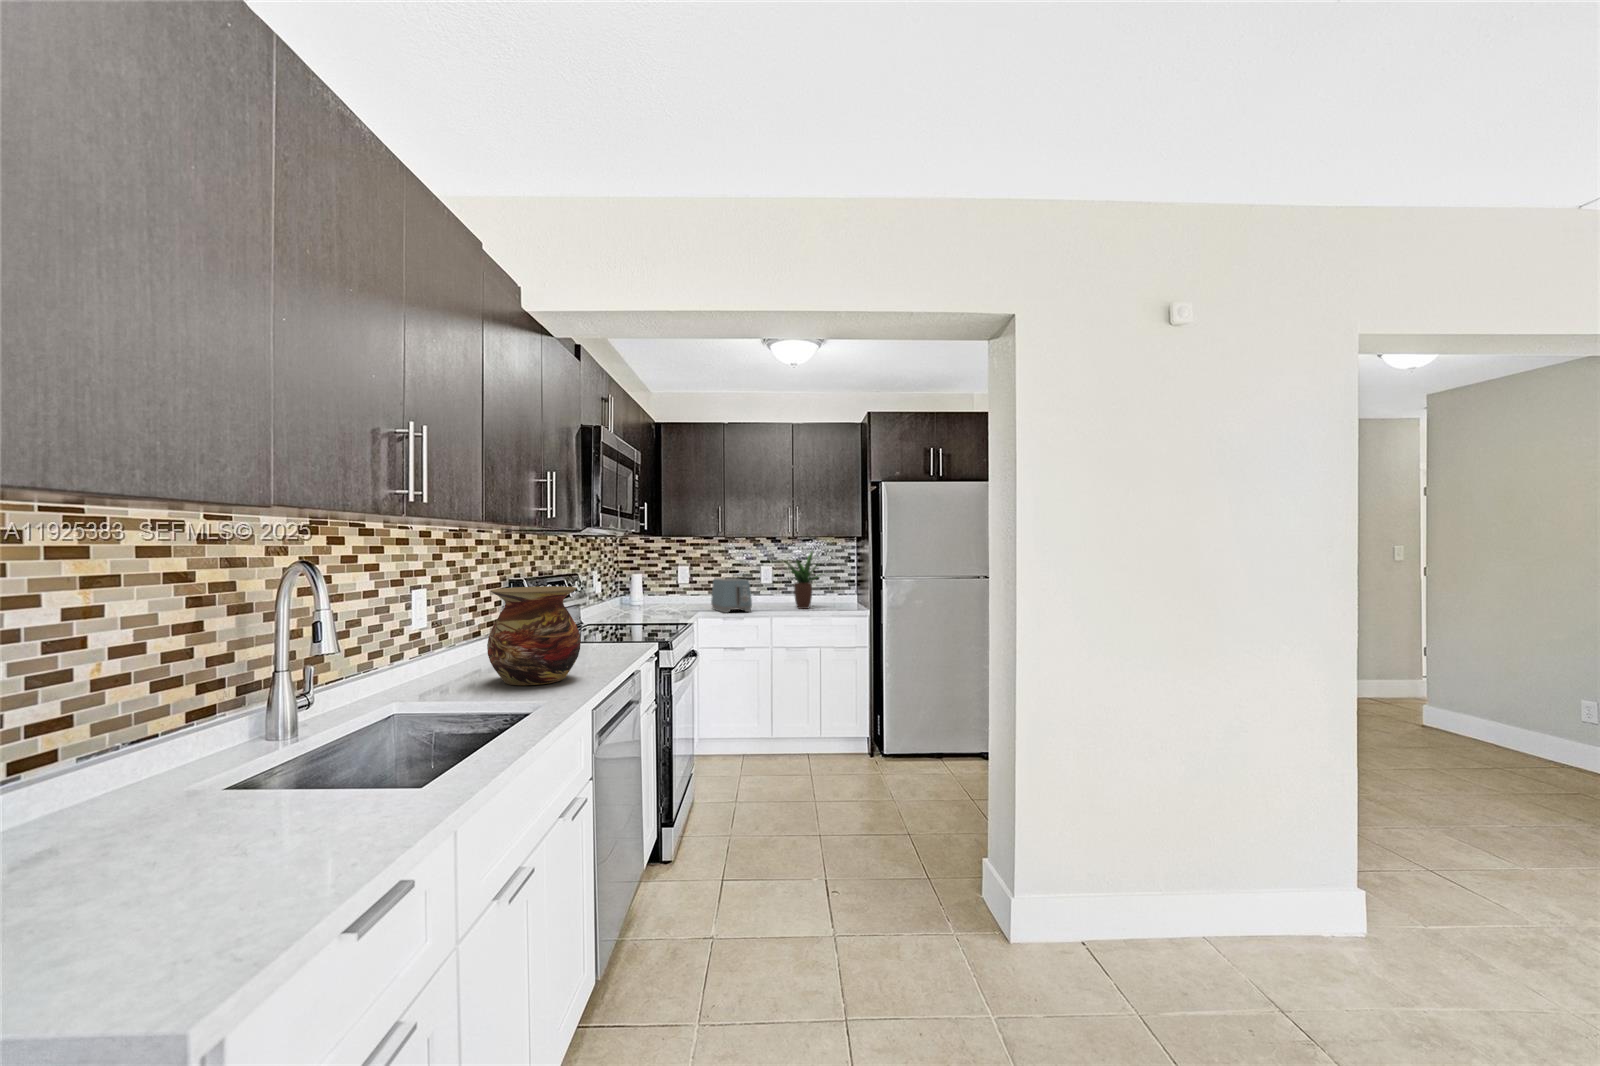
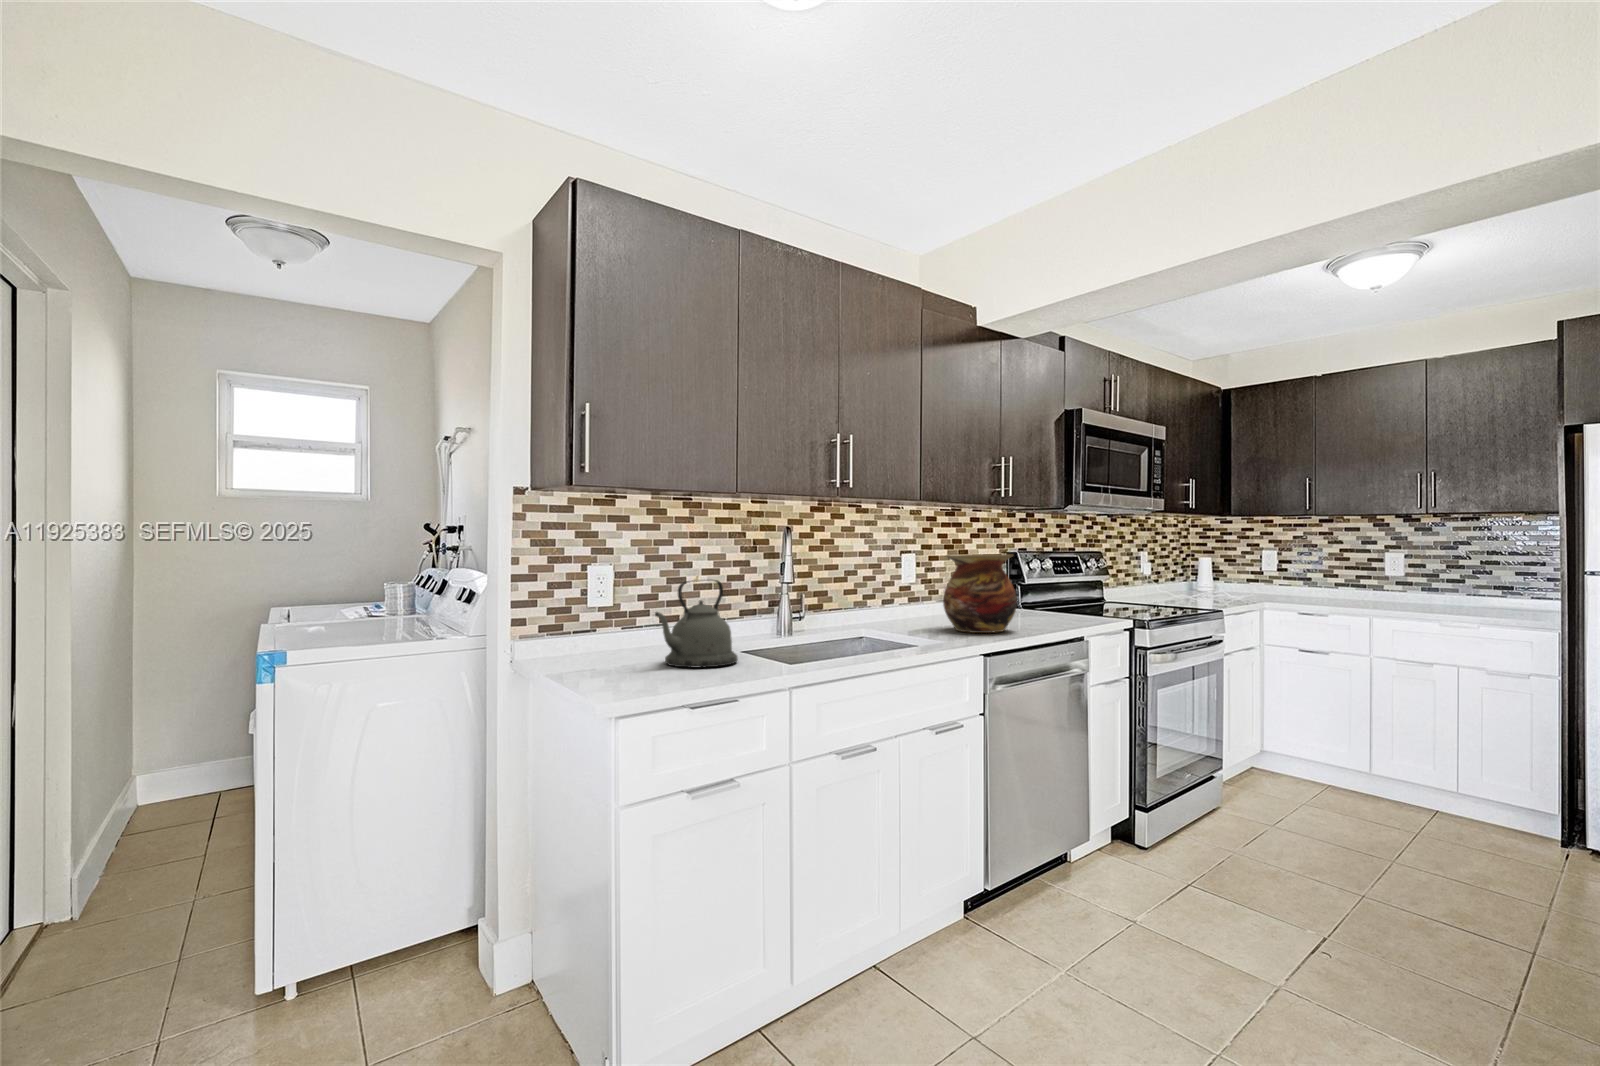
potted plant: present [785,552,820,609] -> none [1388,530,1468,608]
toaster: present [711,578,752,613] -> none [1286,565,1331,606]
kettle: none [63,676,262,882] -> present [655,580,738,667]

